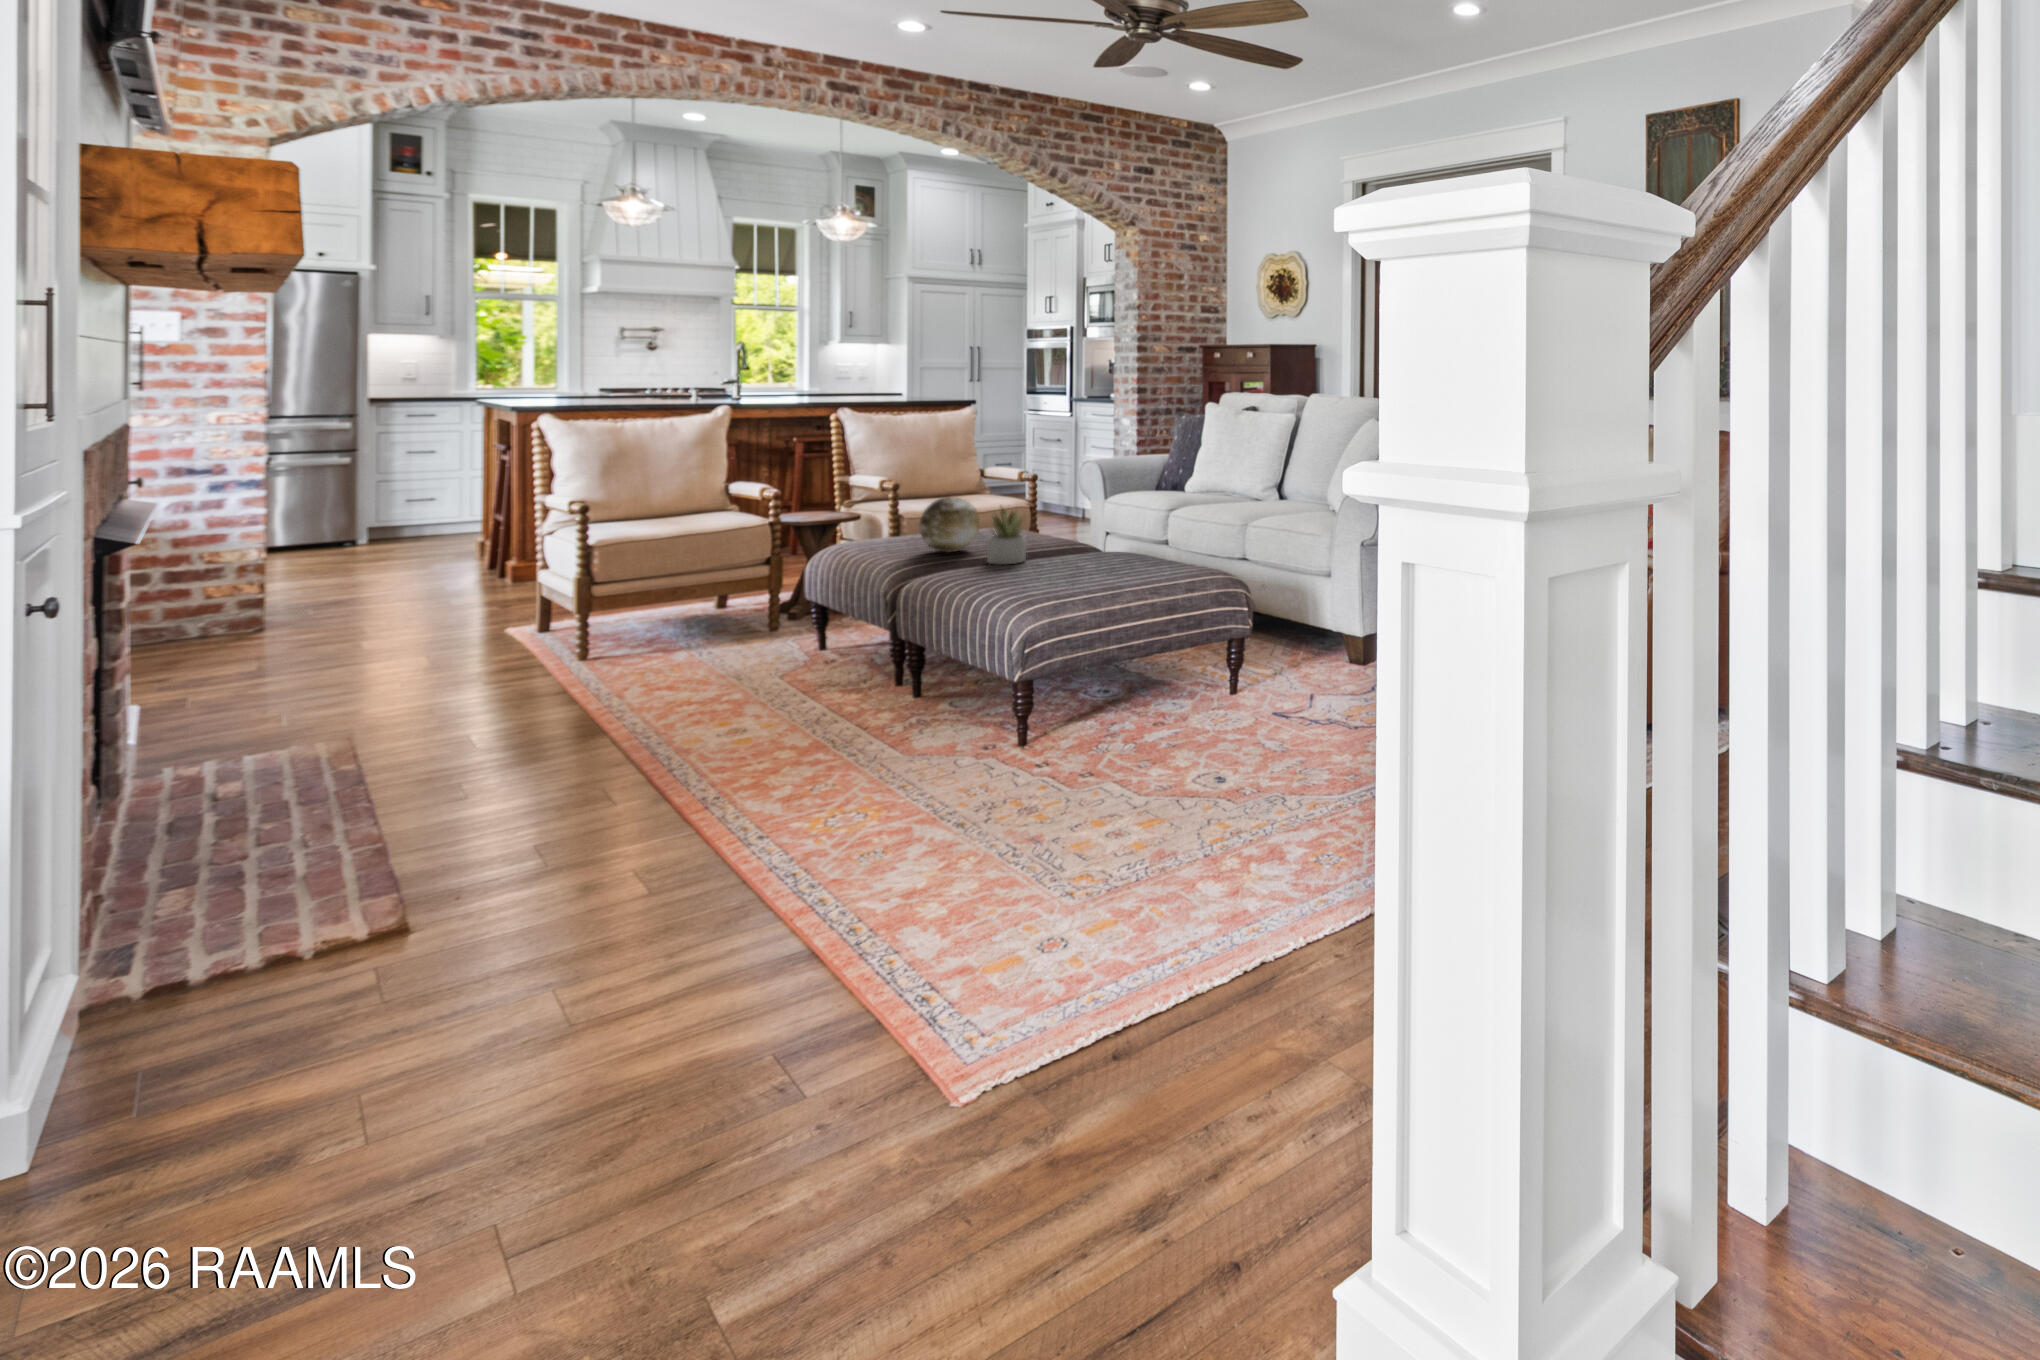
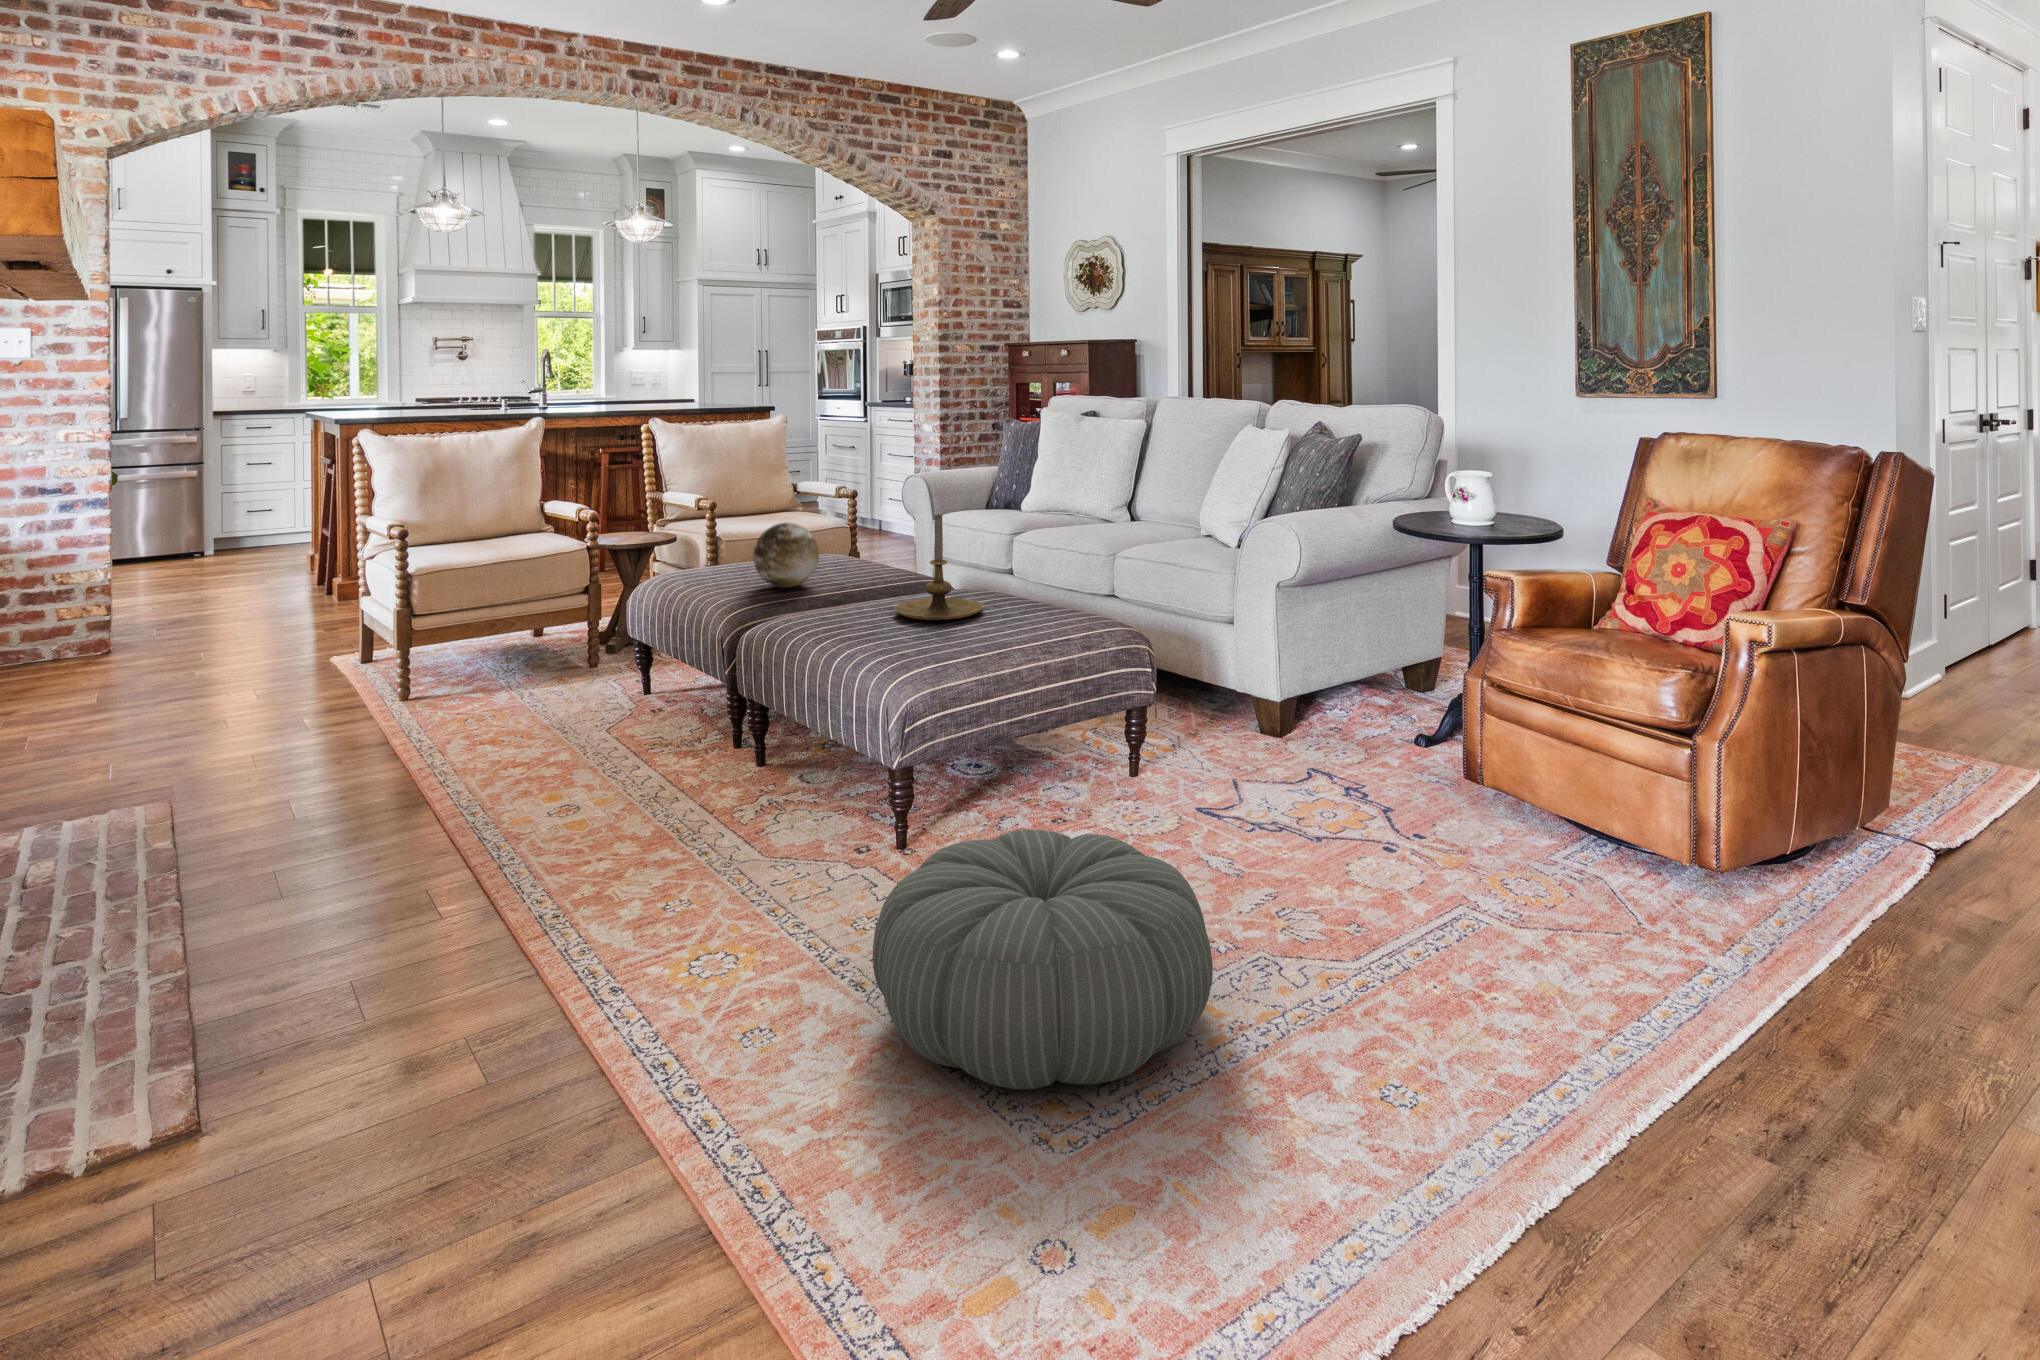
candle holder: none [1038,486,1115,574] -> present [895,514,983,620]
succulent plant: present [987,508,1026,564] -> none [829,533,875,605]
pouf: none [973,717,1233,884] -> present [873,830,1213,1090]

